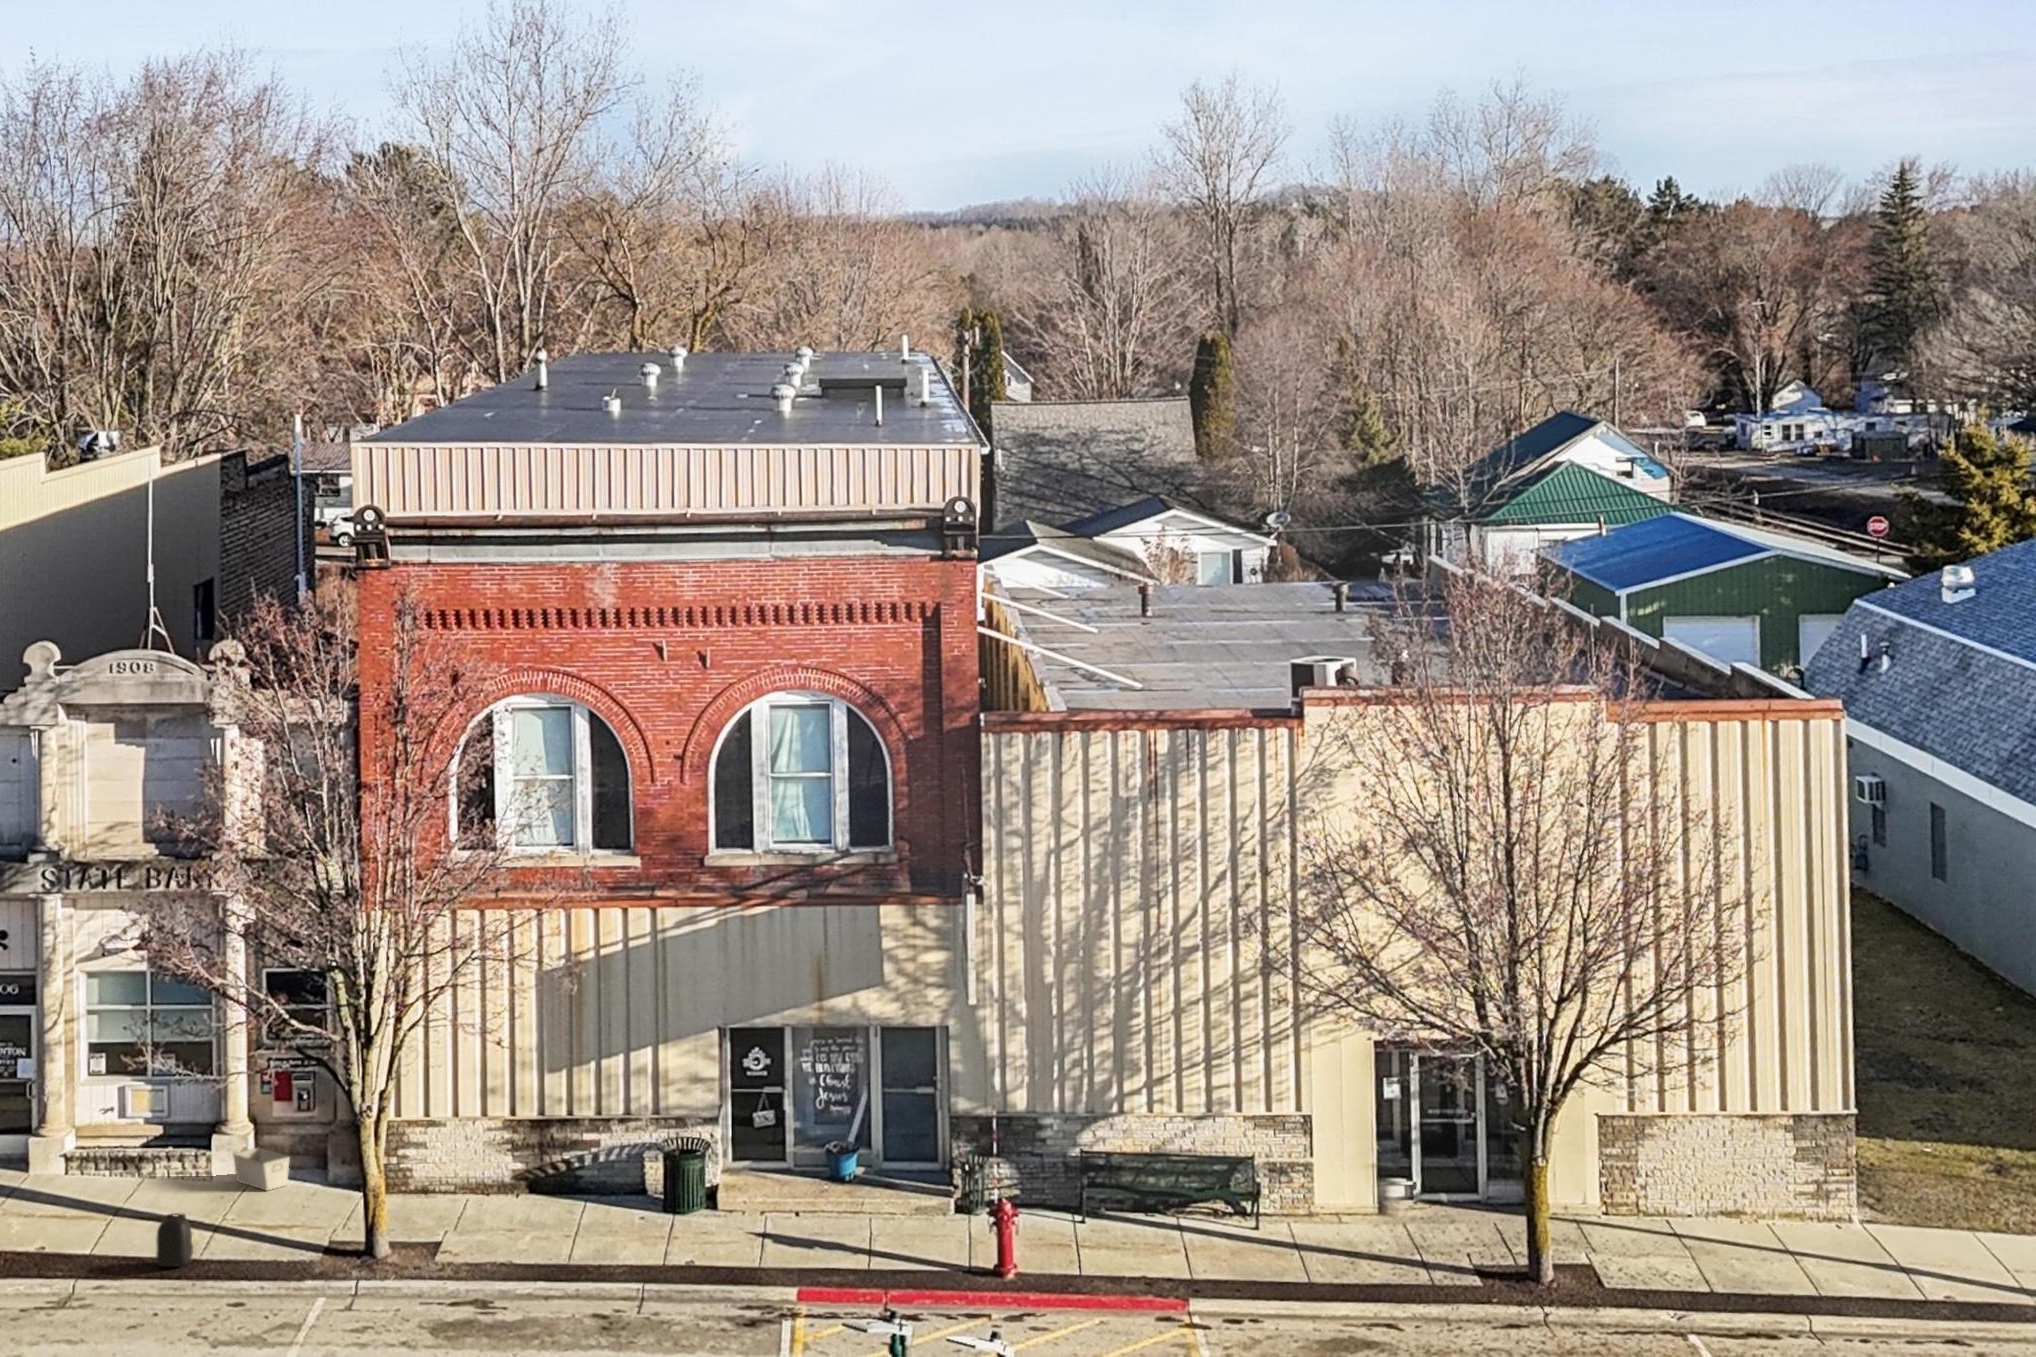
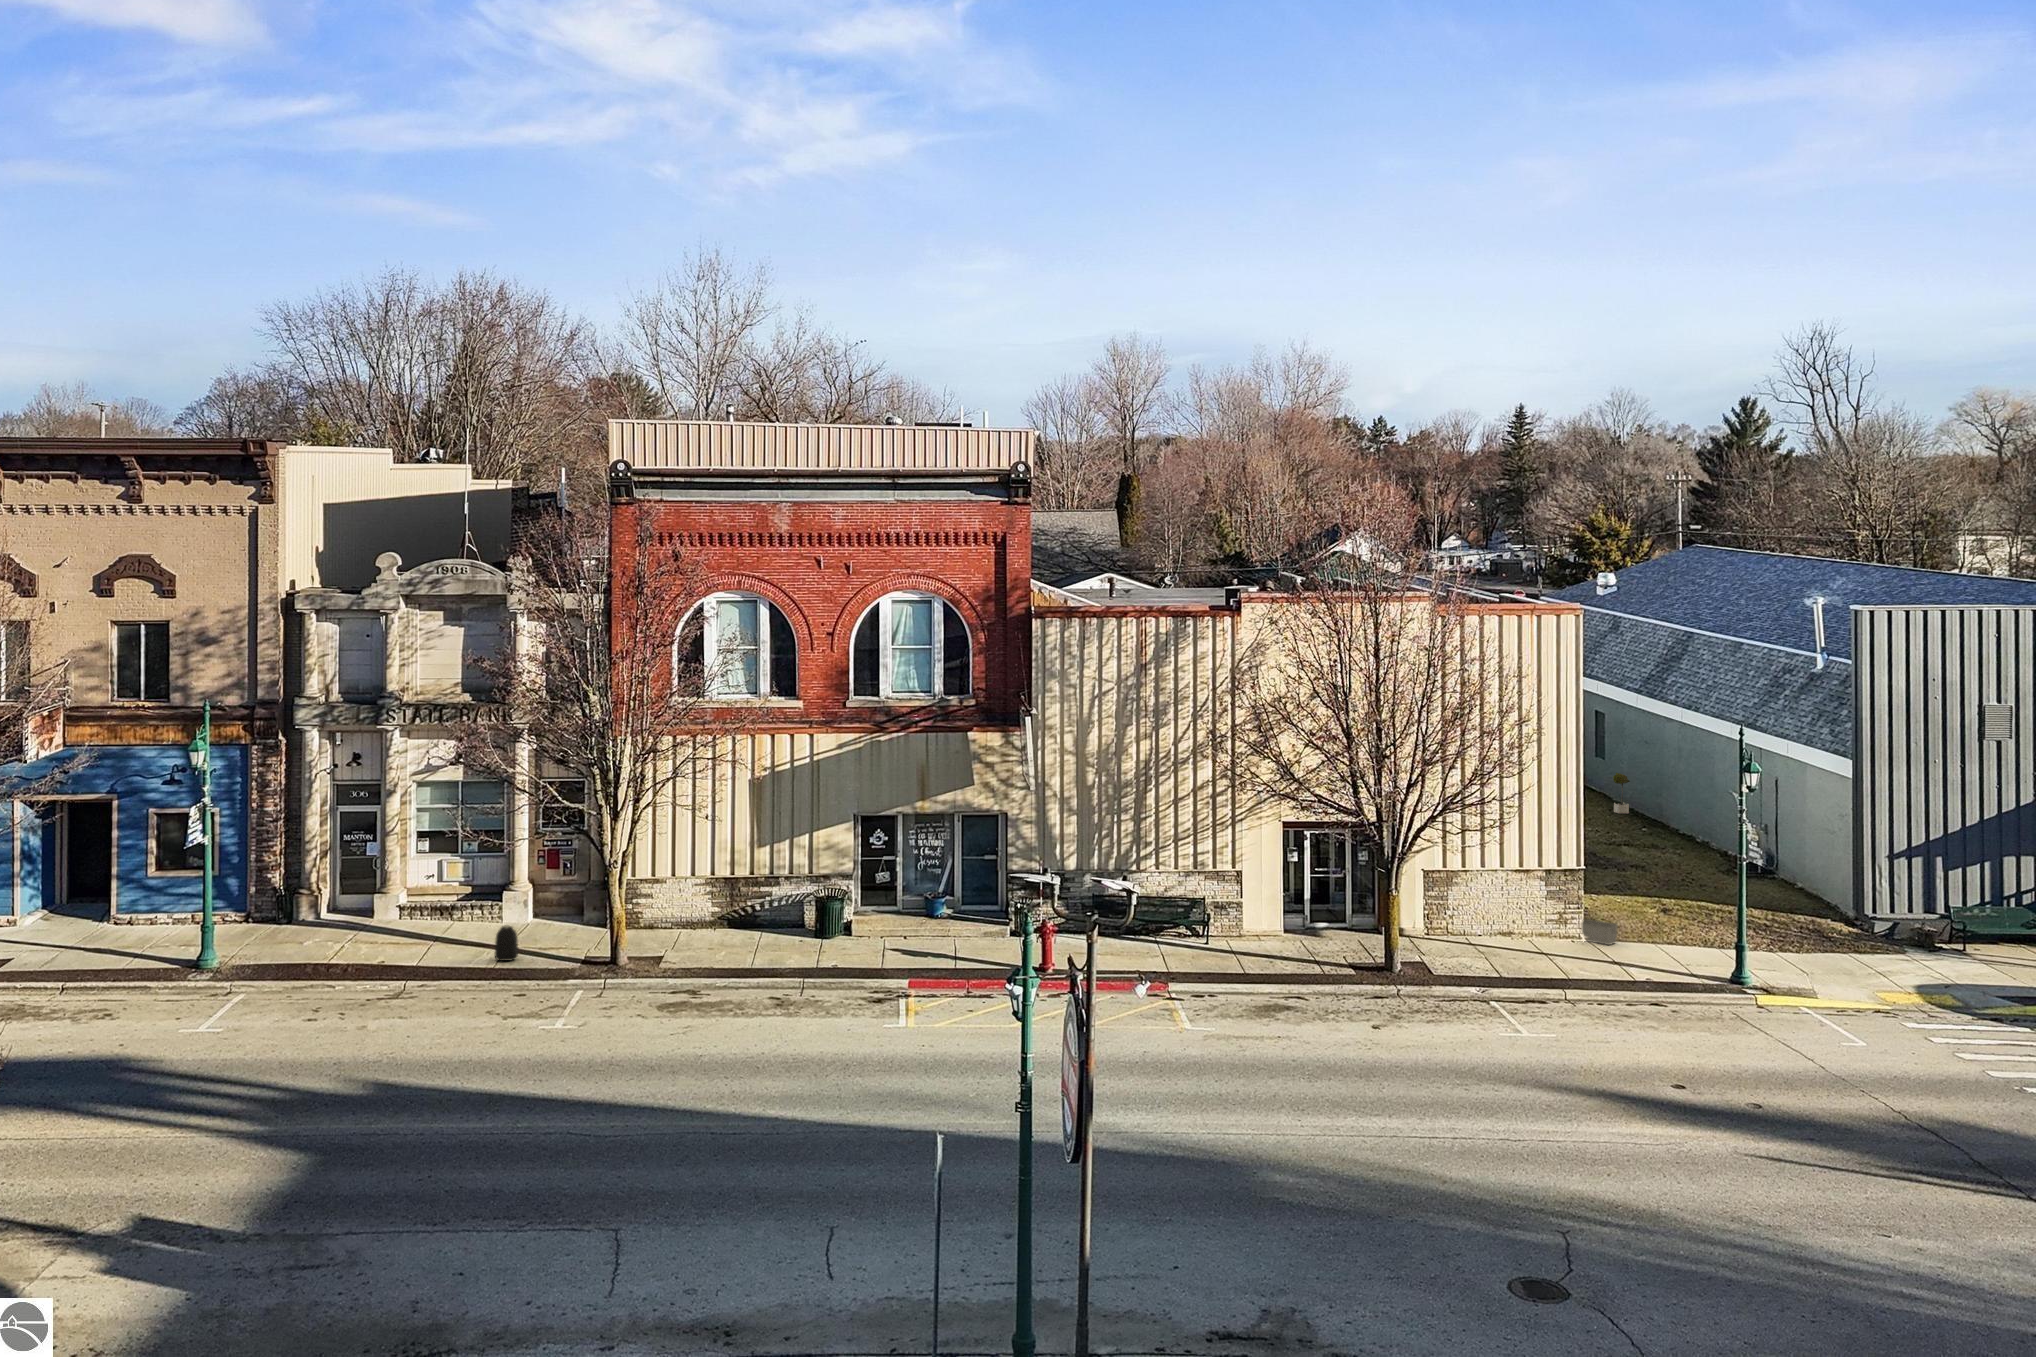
potted tree: none [1955,903,1982,966] -> present [1613,773,1630,814]
storage bin: present [233,1147,290,1190] -> present [1582,919,1618,945]

